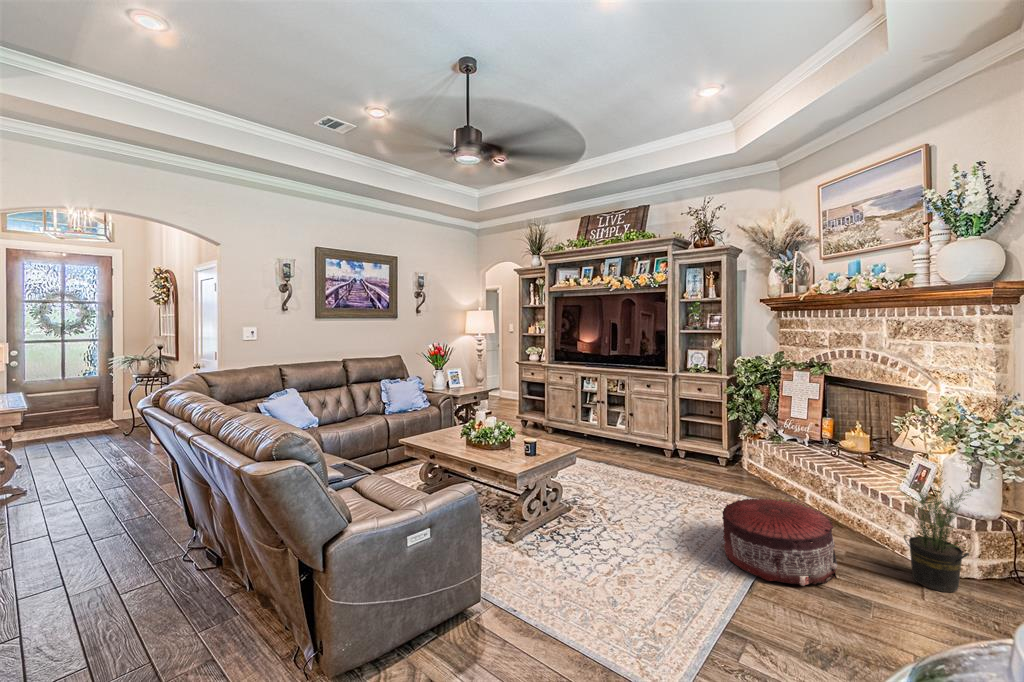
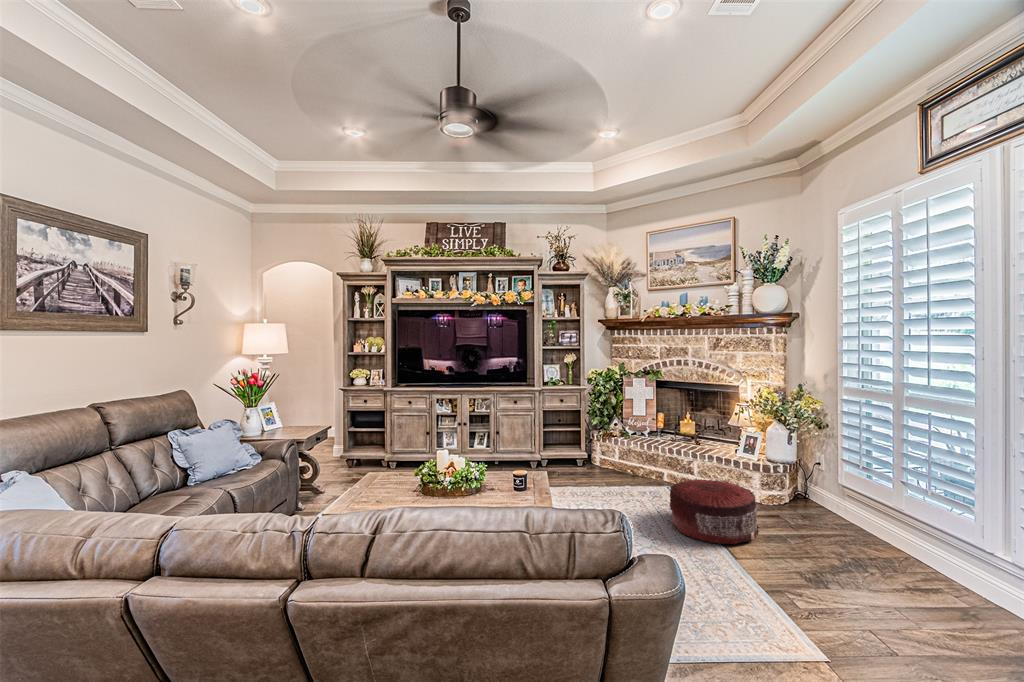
potted plant: present [899,471,973,592] -> none [757,433,819,519]

